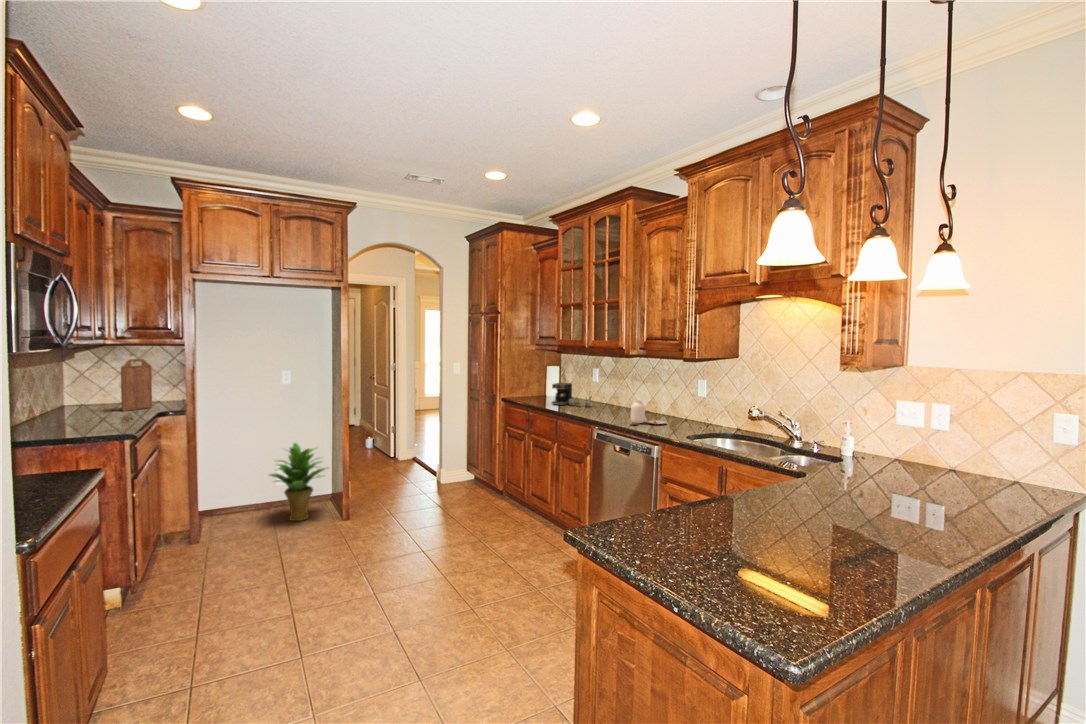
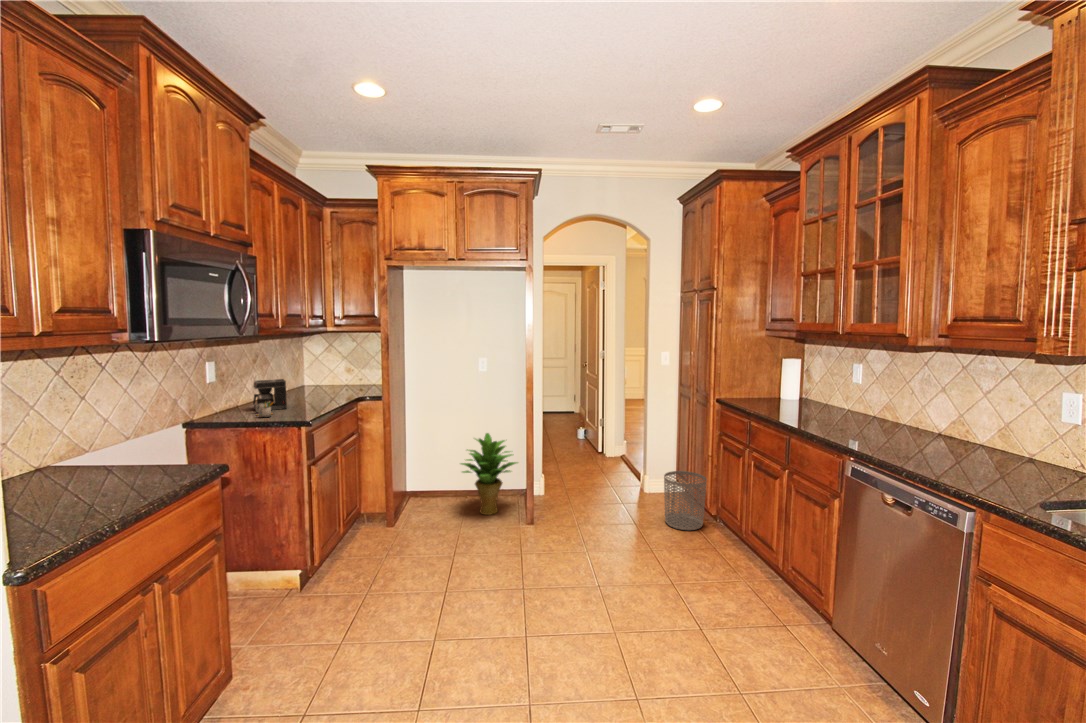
cutting board: present [121,359,152,411] -> none [336,345,364,393]
coffee maker: present [552,383,592,407] -> present [253,379,287,417]
jar: present [631,400,665,425] -> none [912,421,992,467]
waste bin: none [463,460,496,506] -> present [664,471,707,530]

